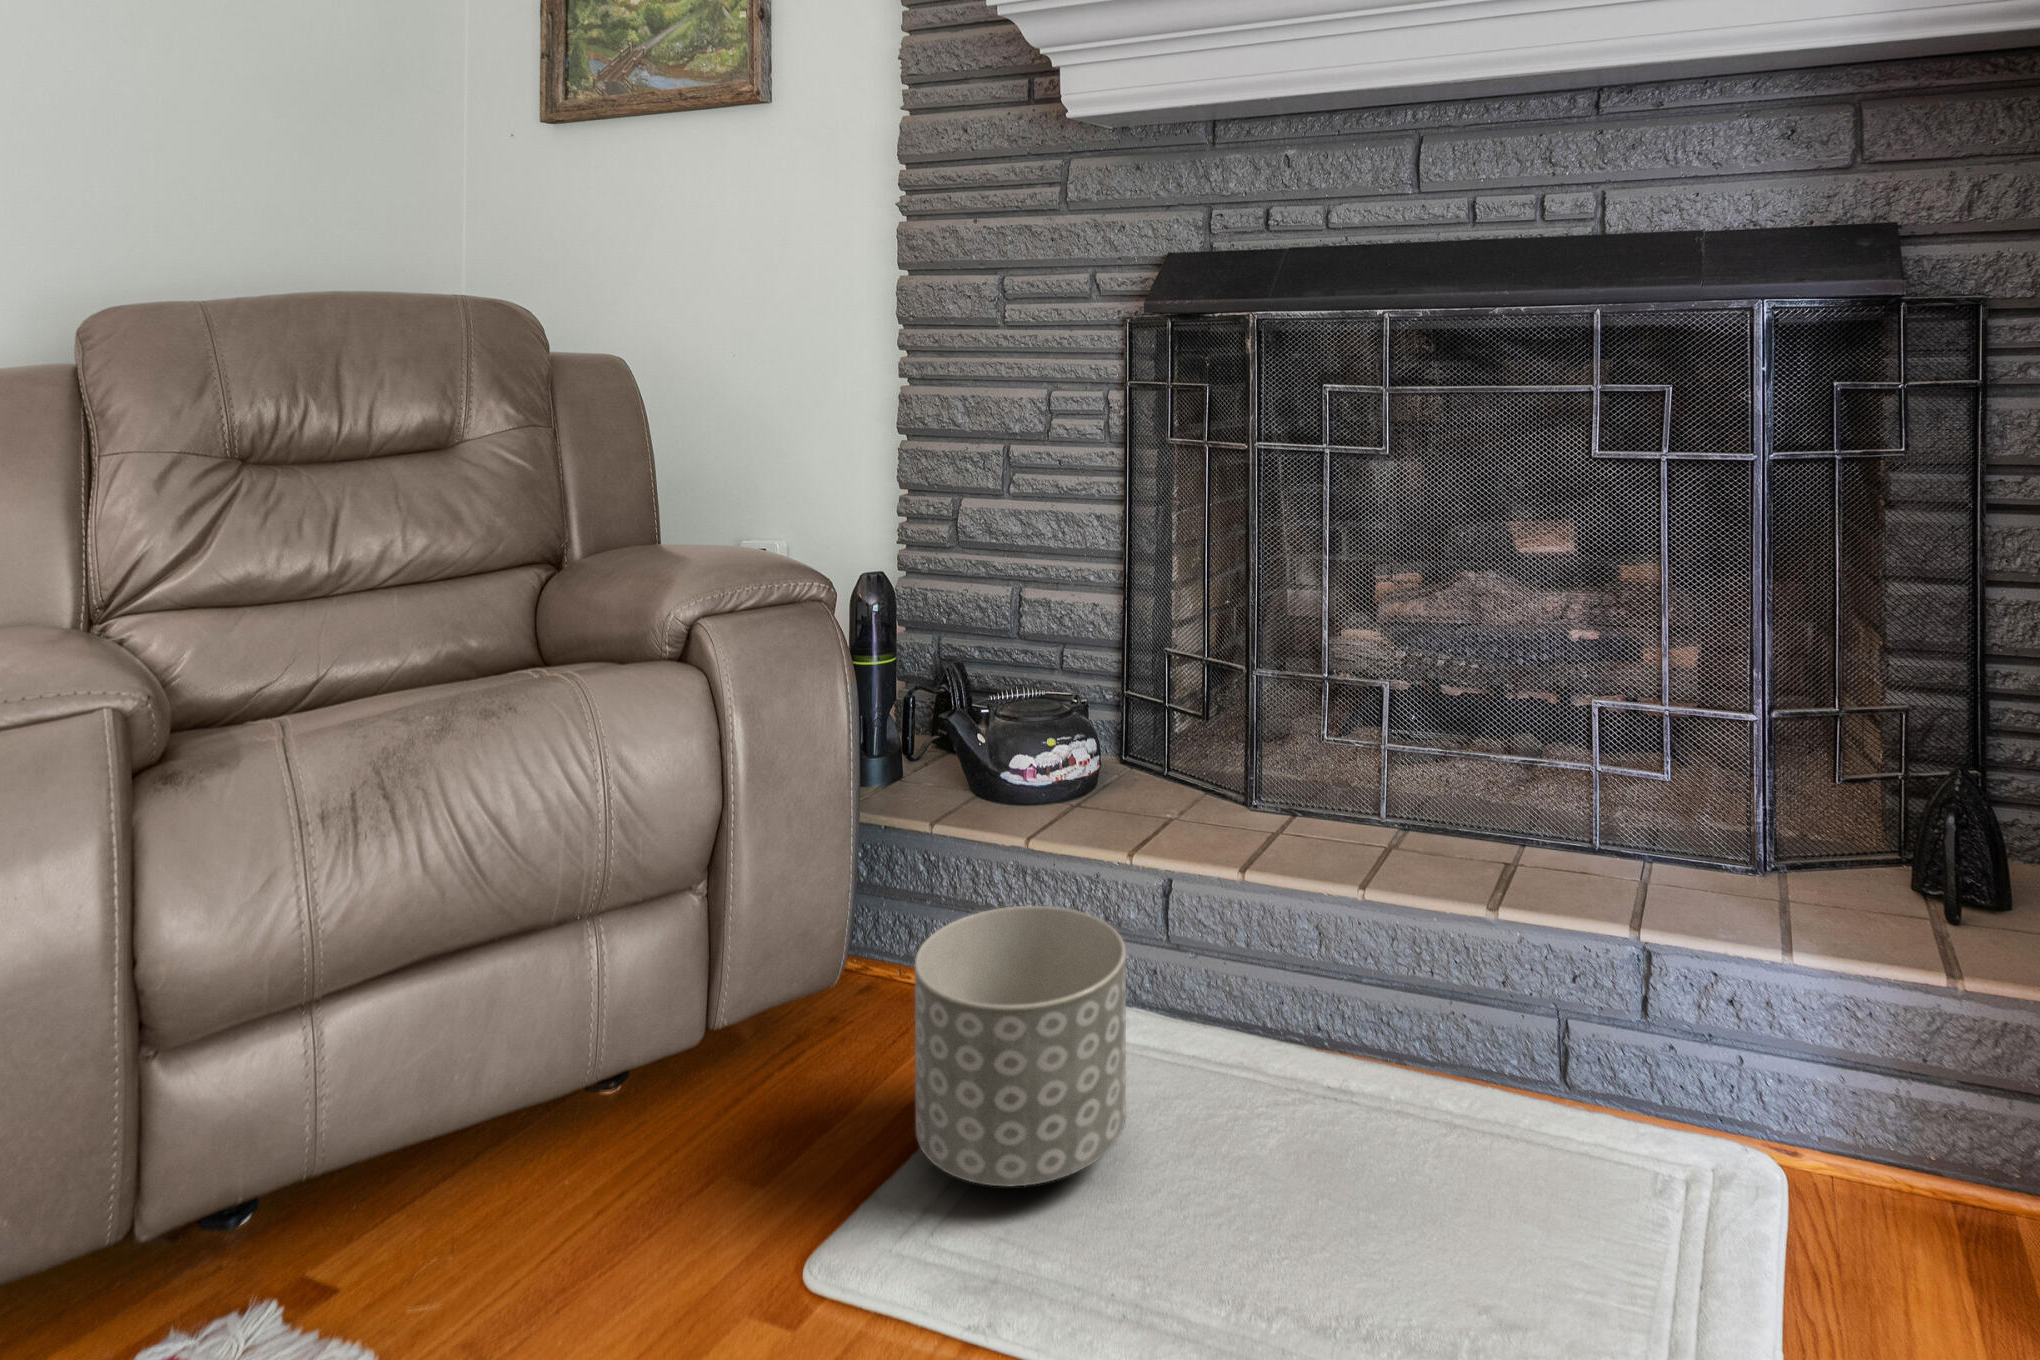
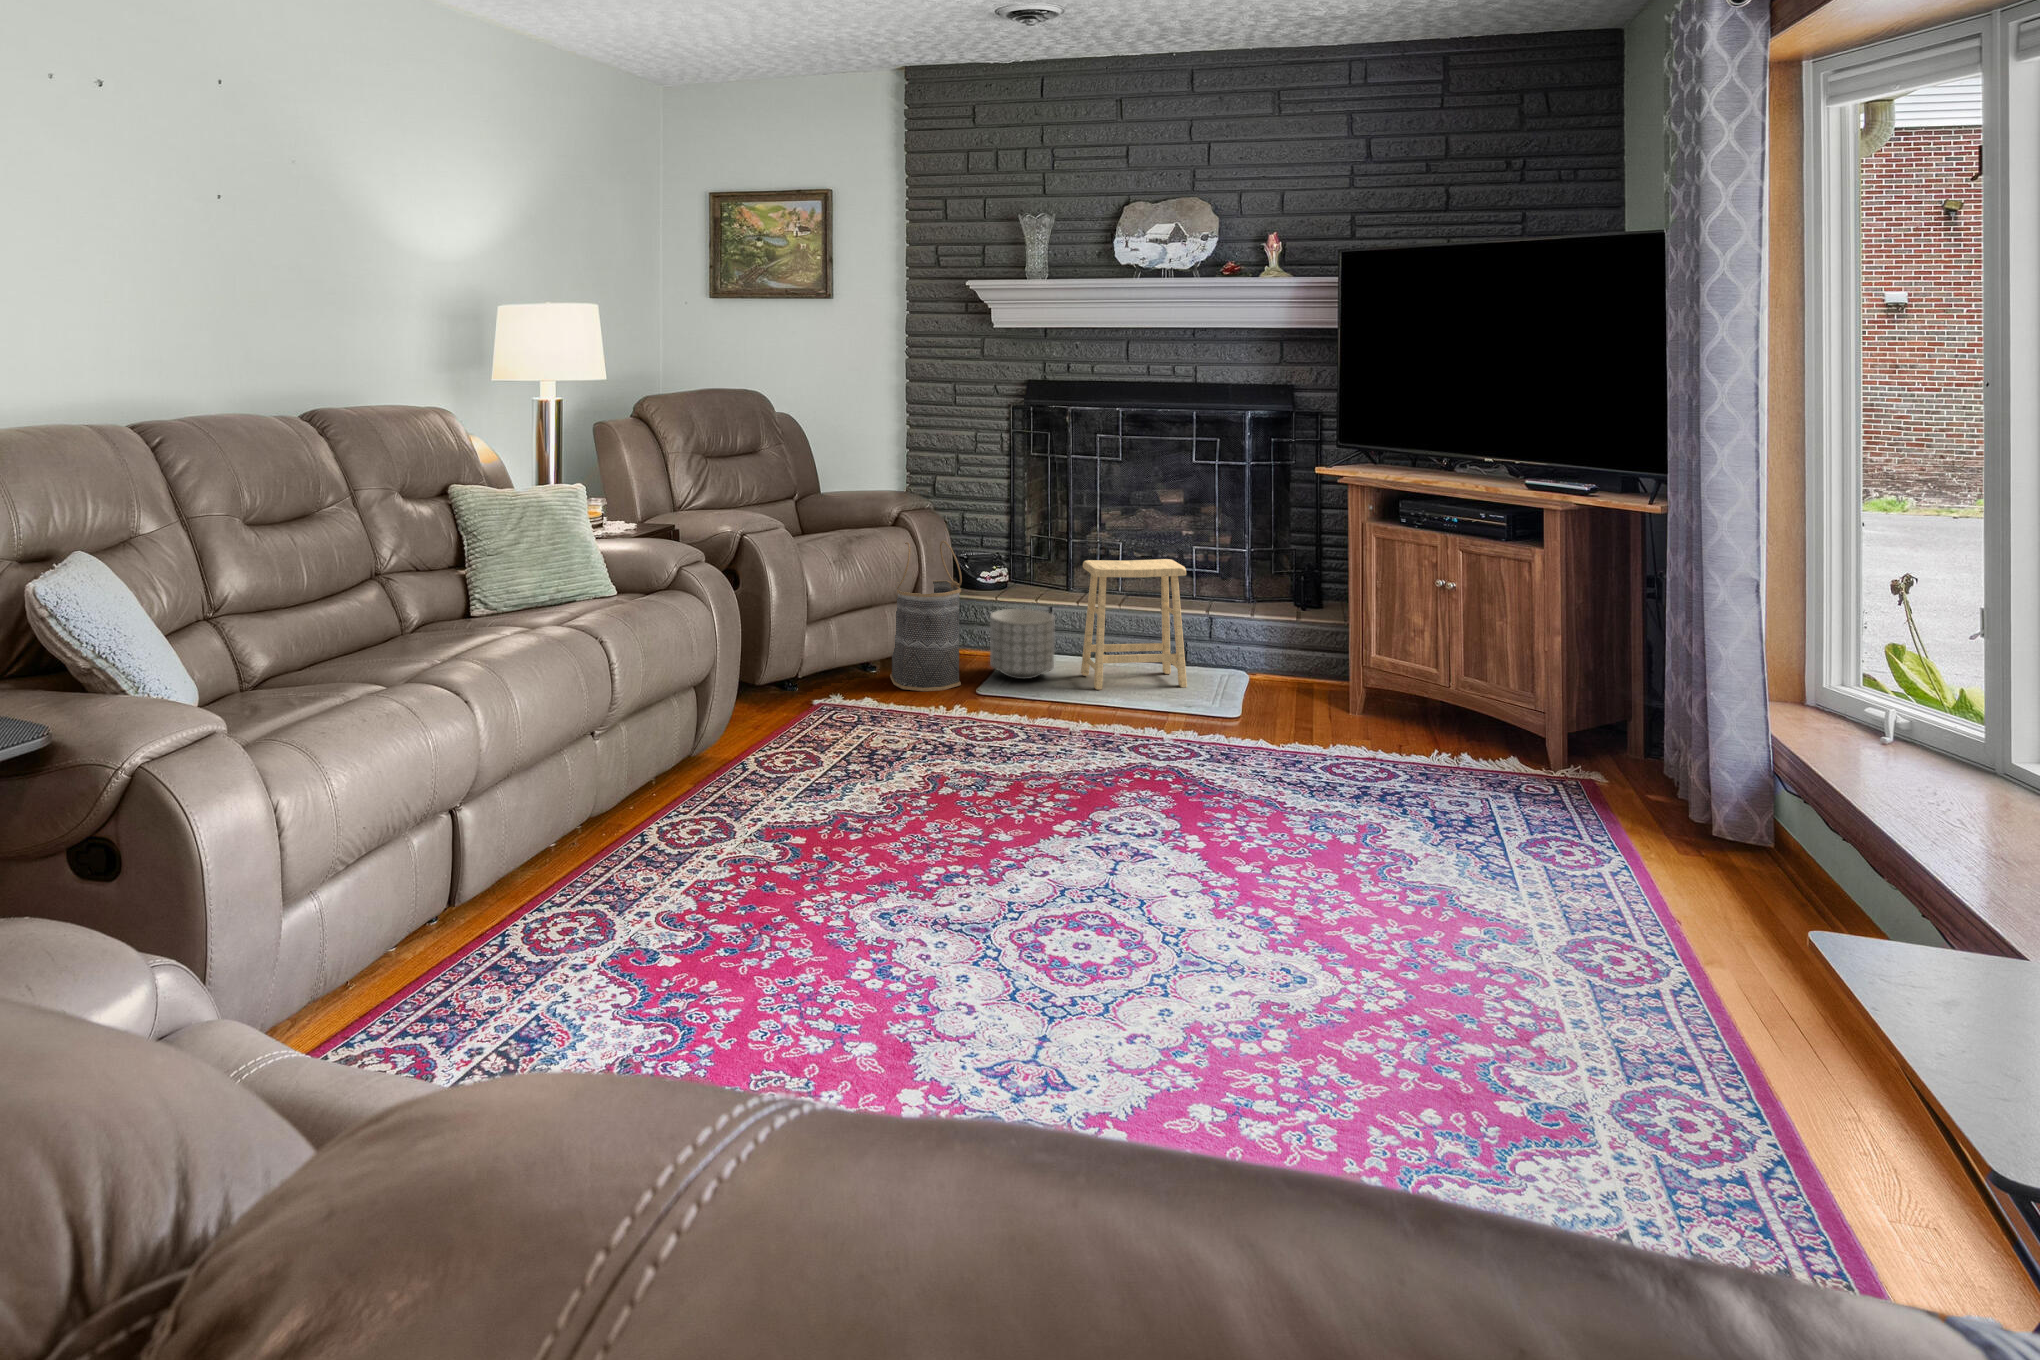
basket: none [543,704,801,1262] -> present [890,541,962,691]
footstool: none [1214,777,1575,1297] -> present [1081,559,1187,690]

